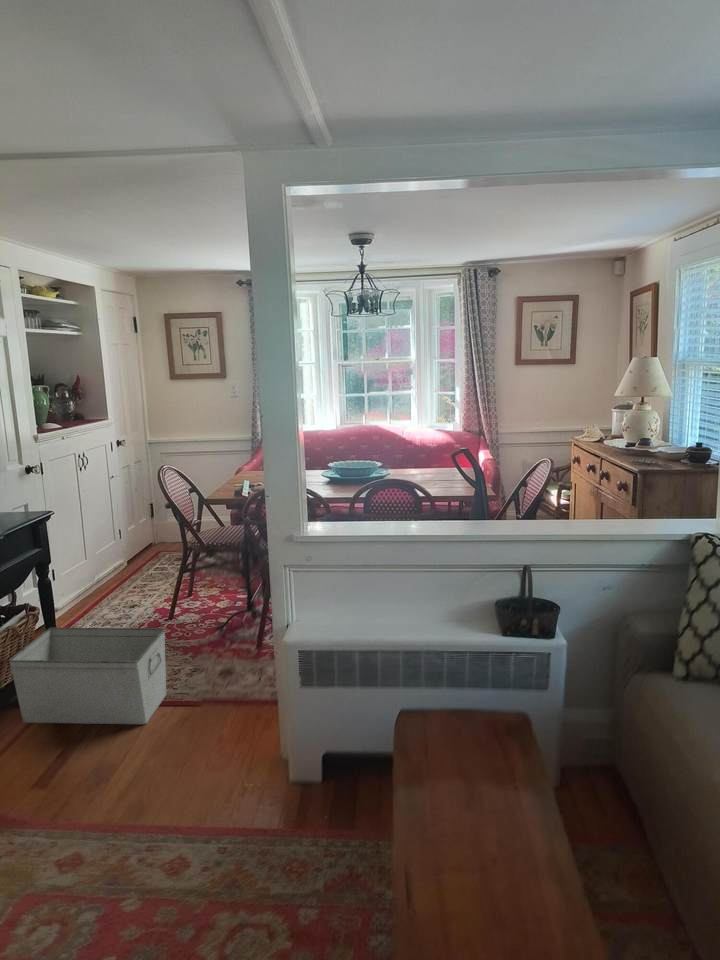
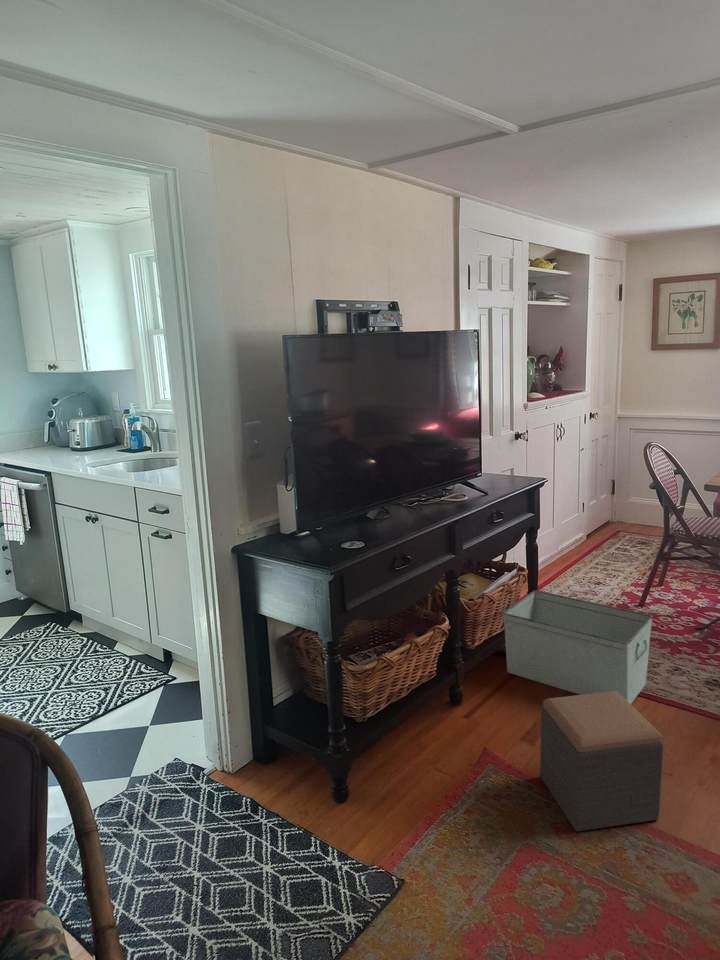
footstool: none [37,714,163,871] -> present [540,691,664,831]

